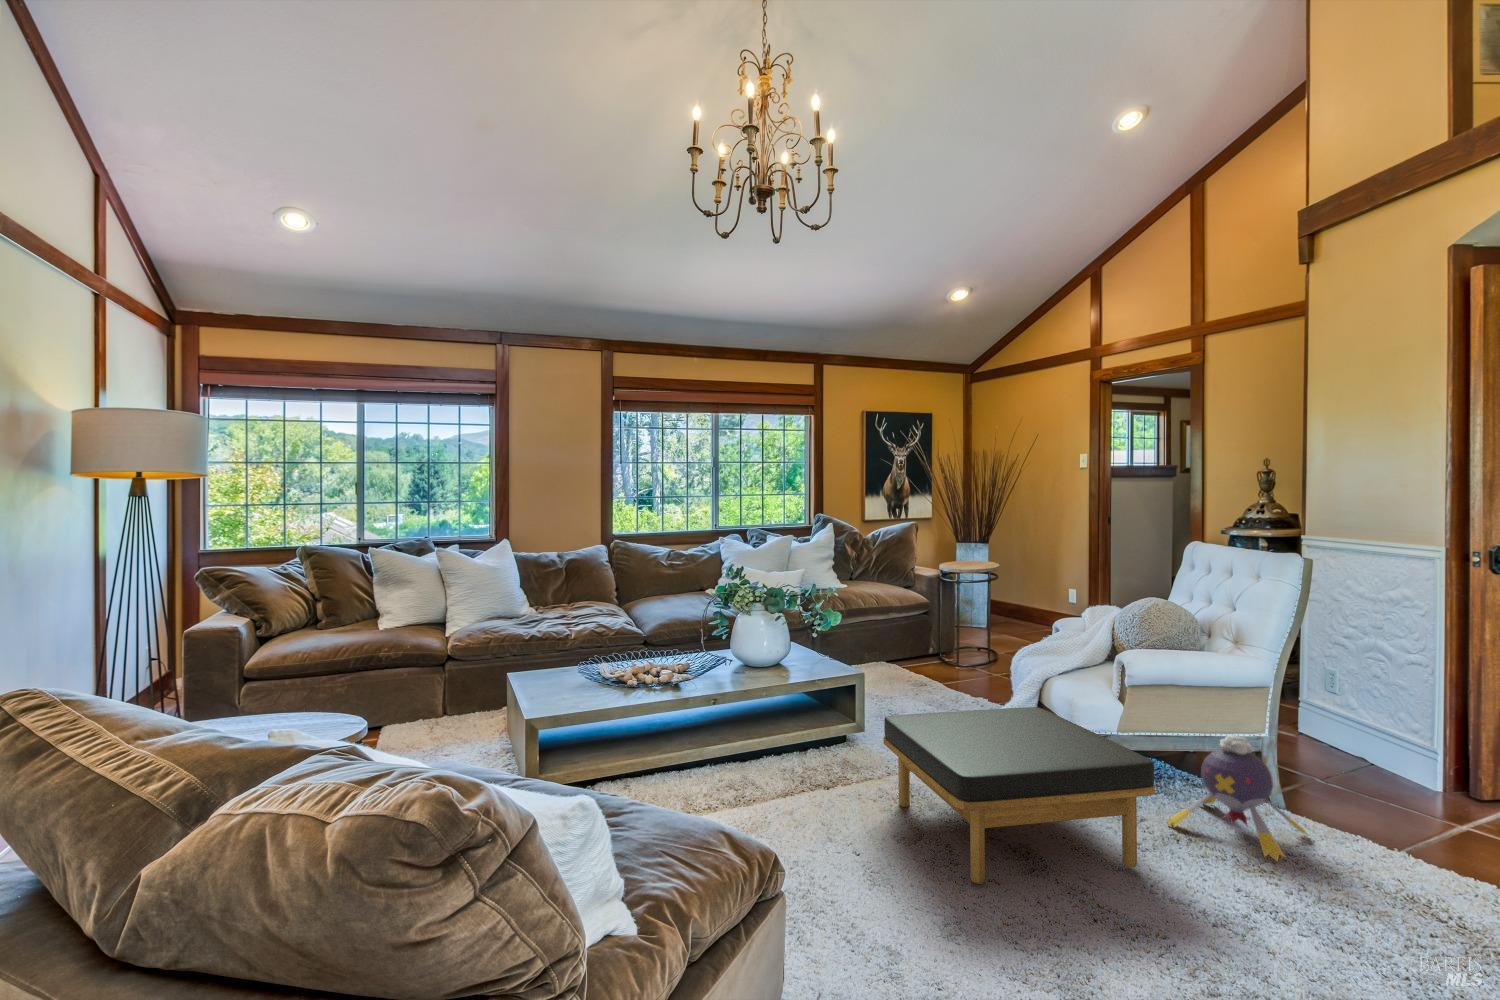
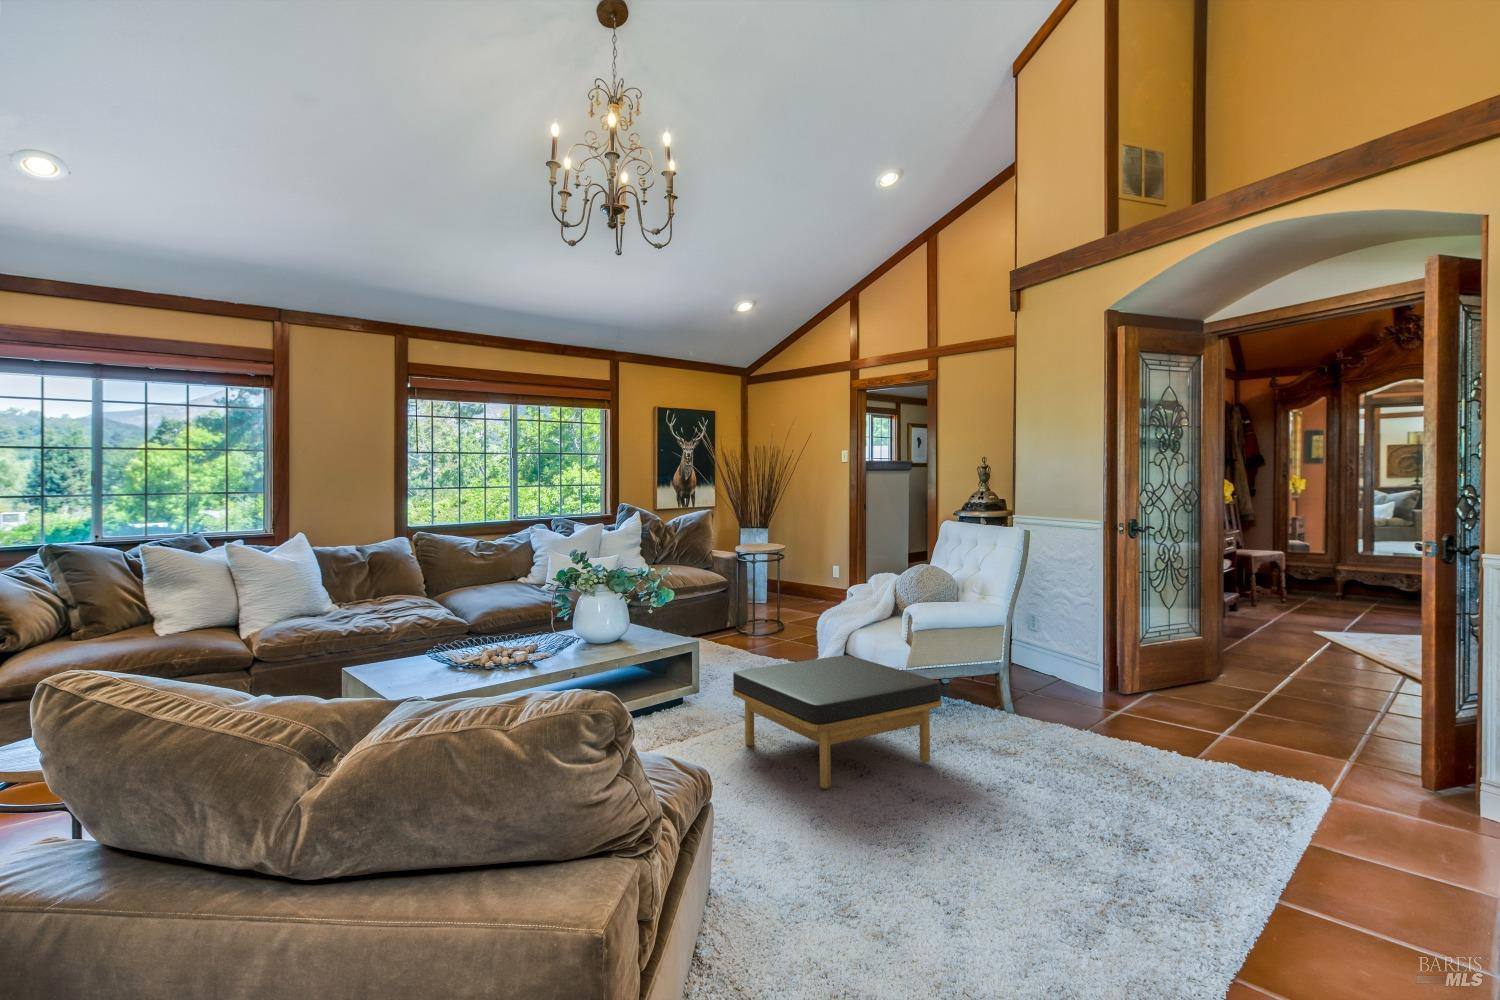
plush toy: present [1168,735,1308,861] -> none [941,661,1032,746]

